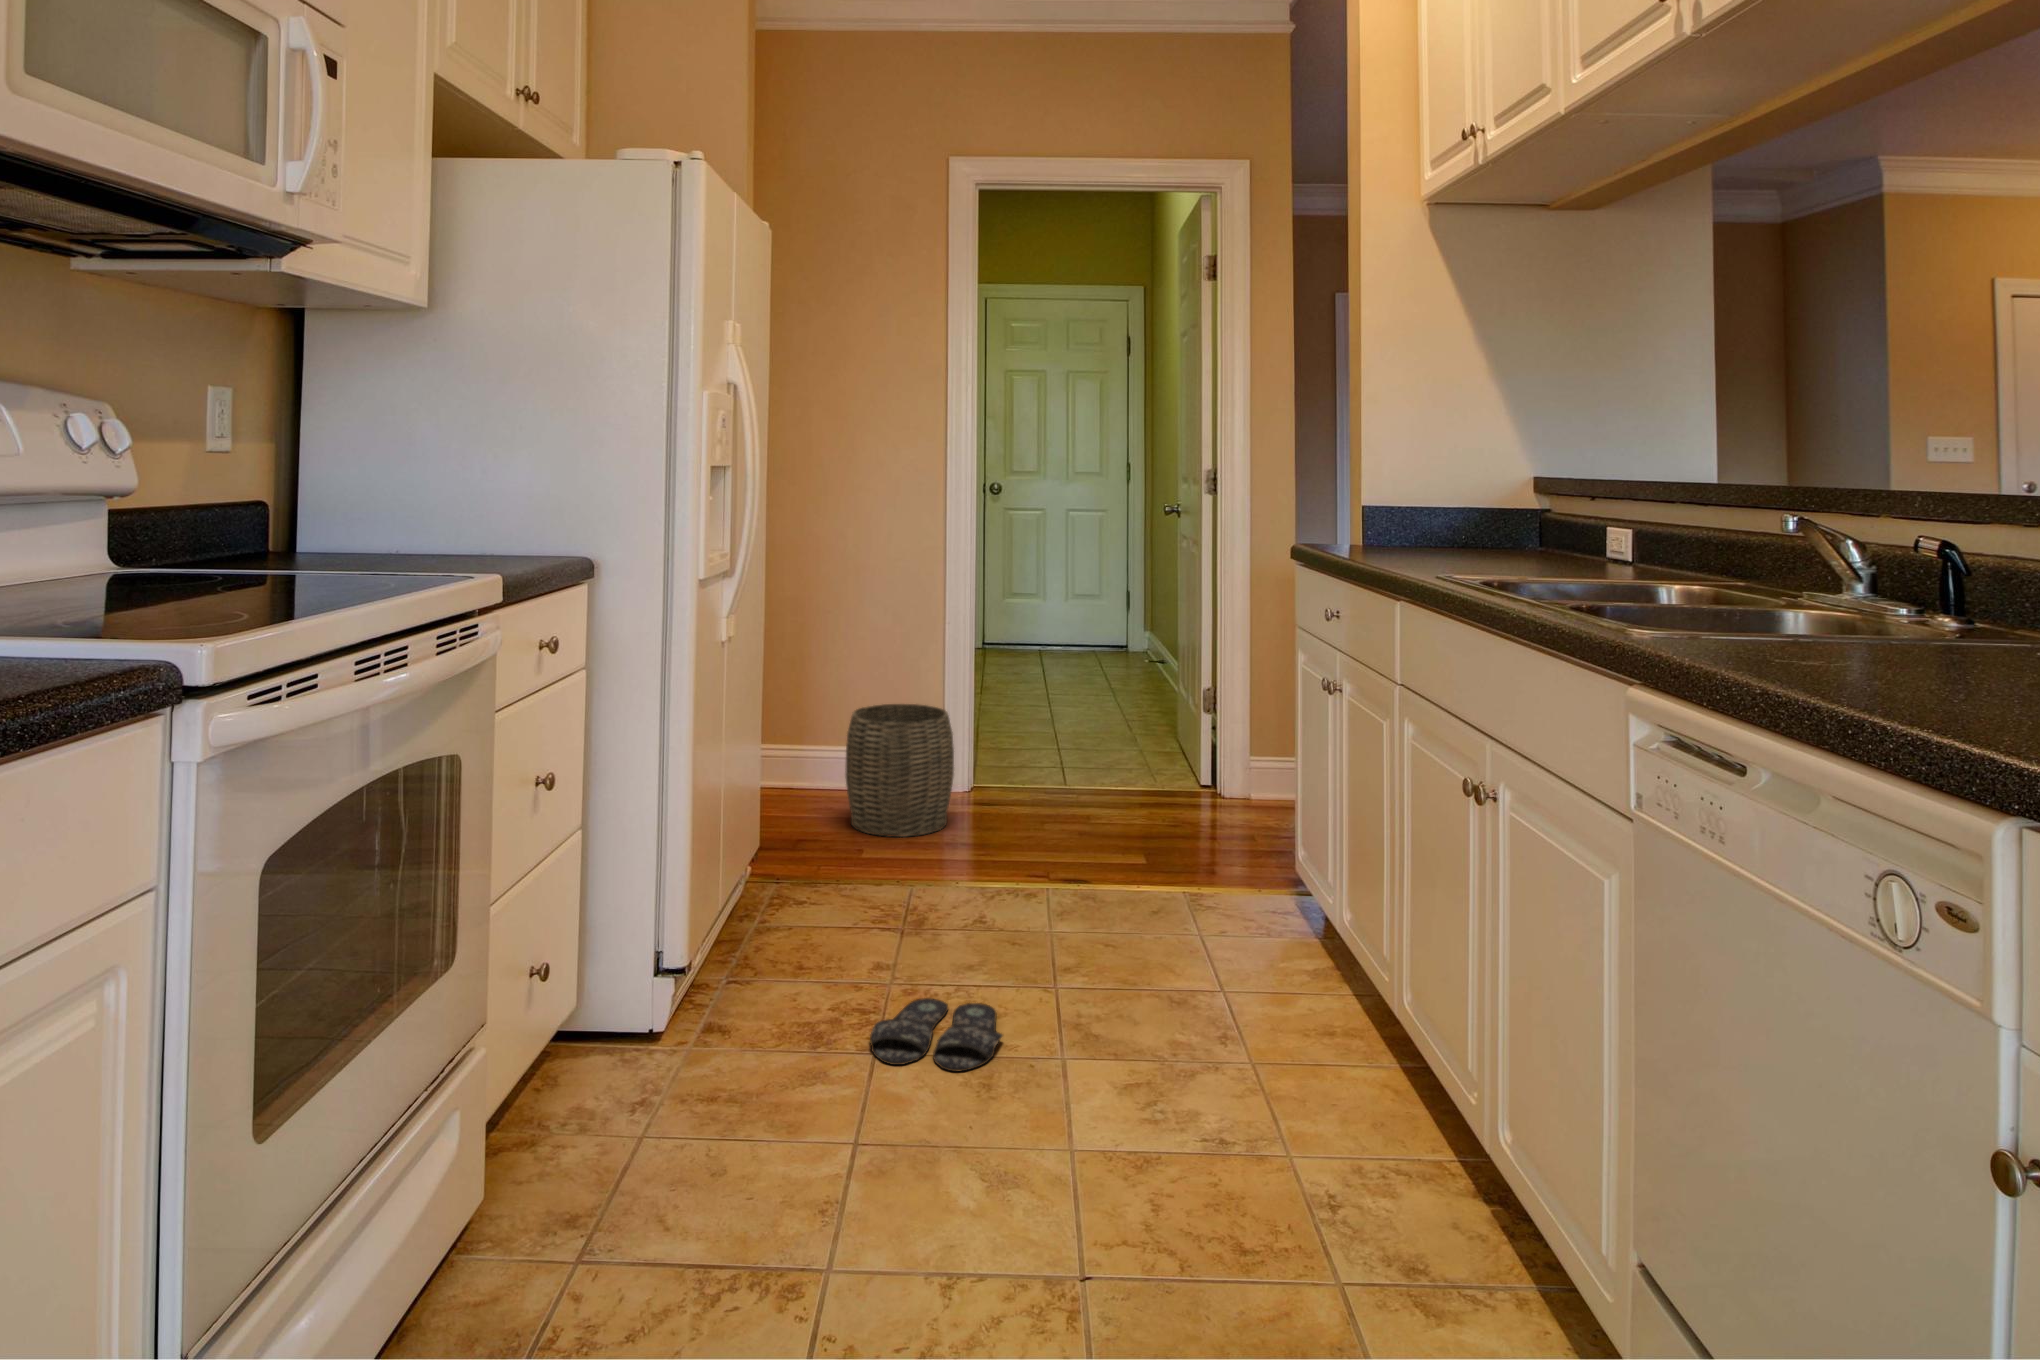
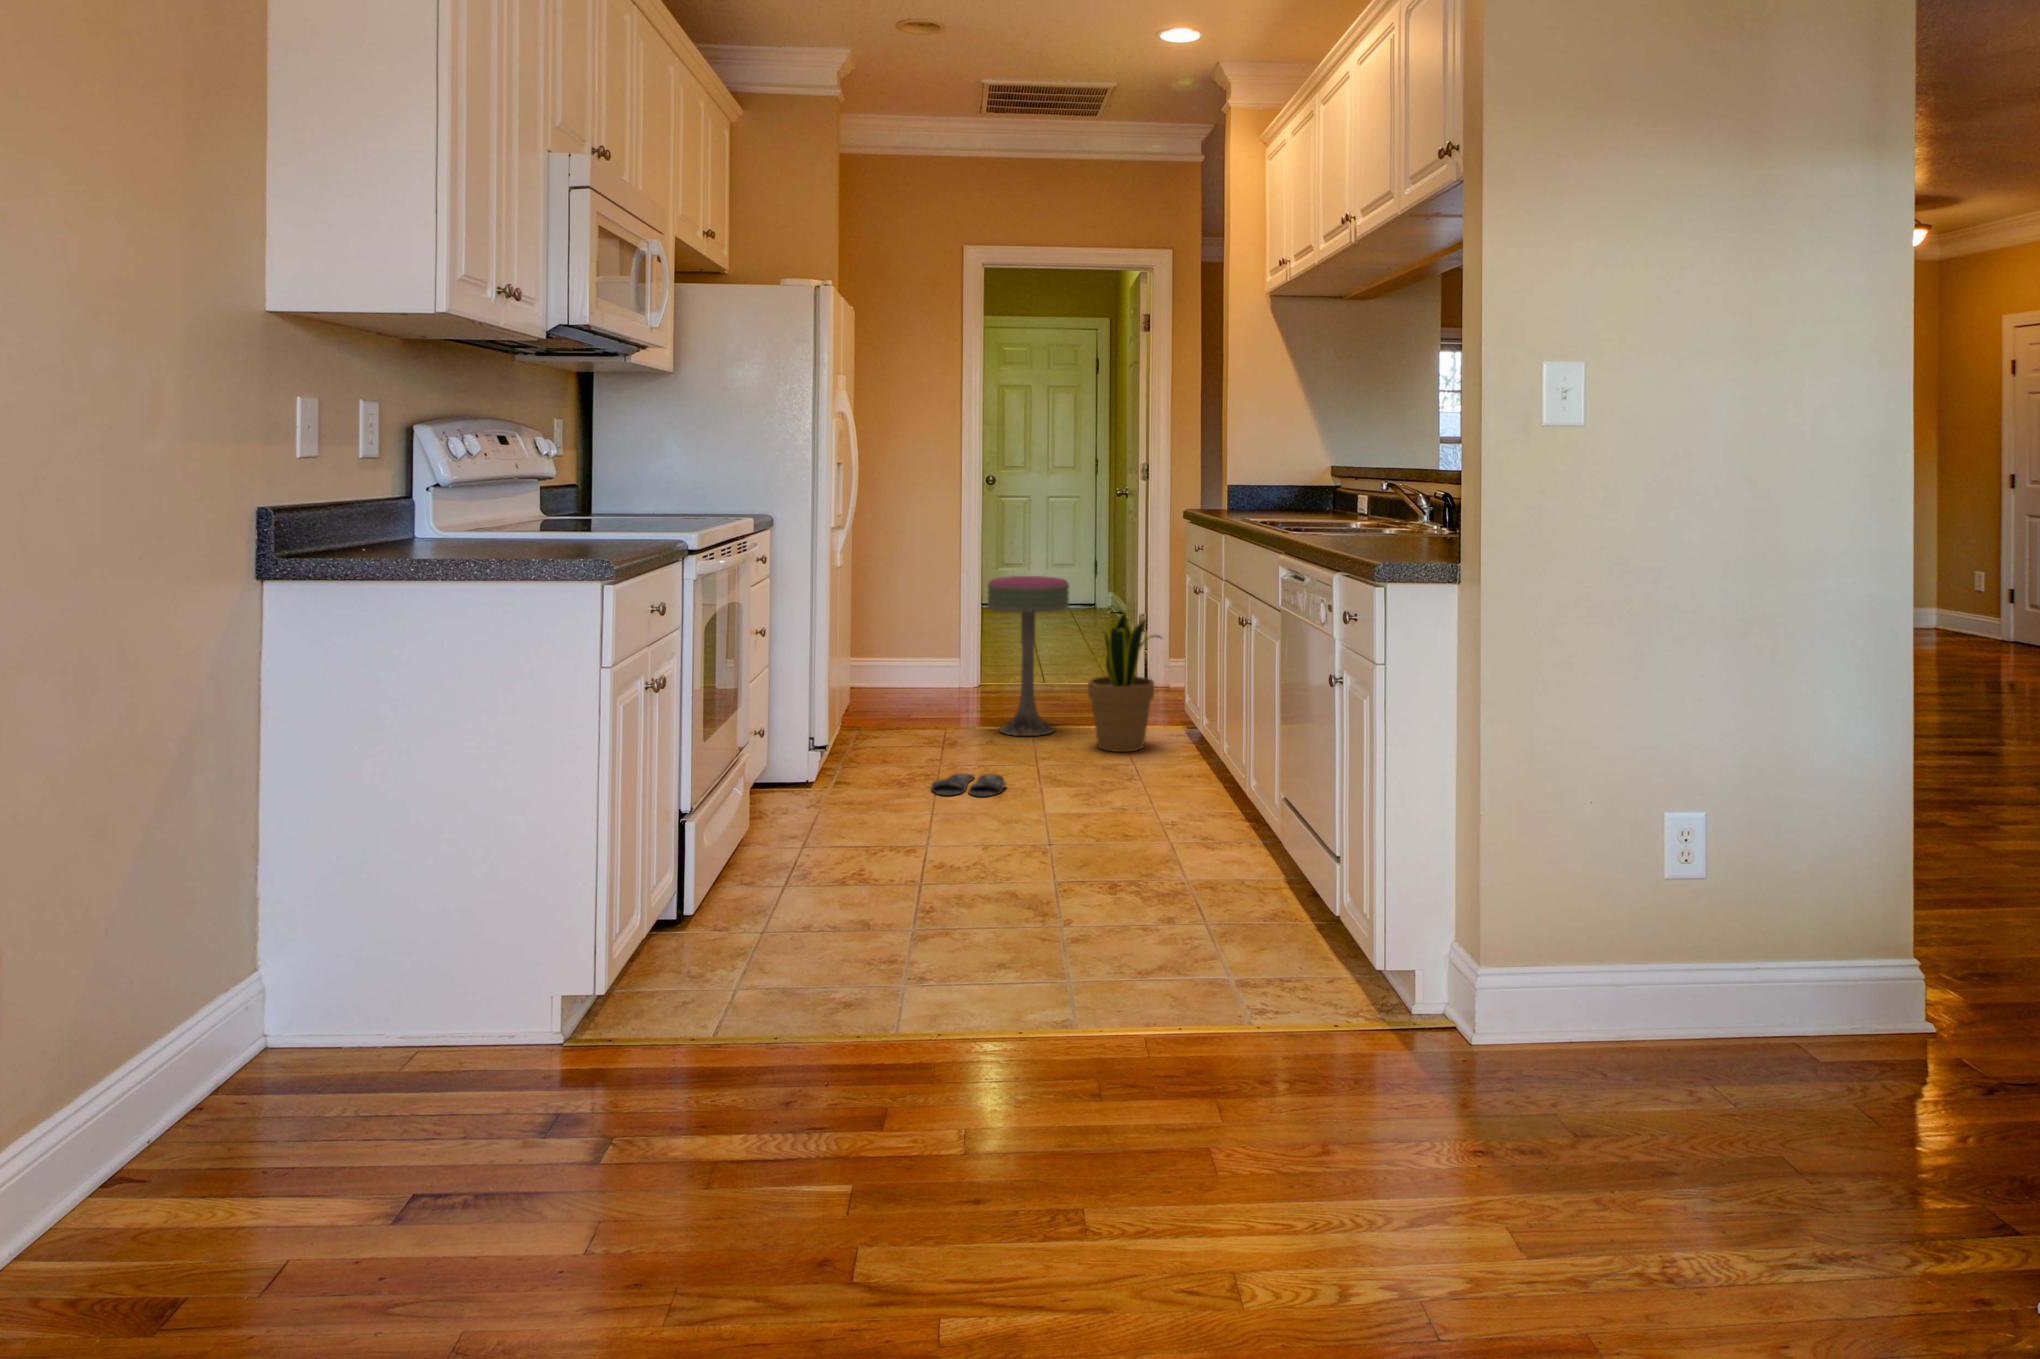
bar stool: none [978,643,1104,900] -> present [987,576,1069,736]
woven basket: present [845,704,954,837] -> none [892,626,967,712]
potted plant: none [1137,715,1260,948] -> present [1088,614,1161,752]

